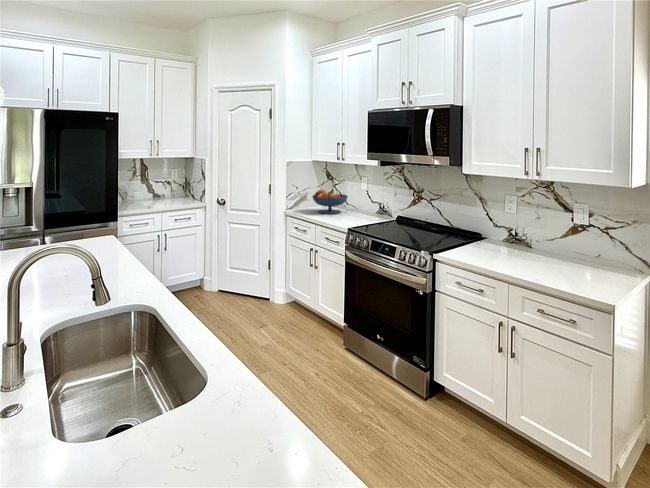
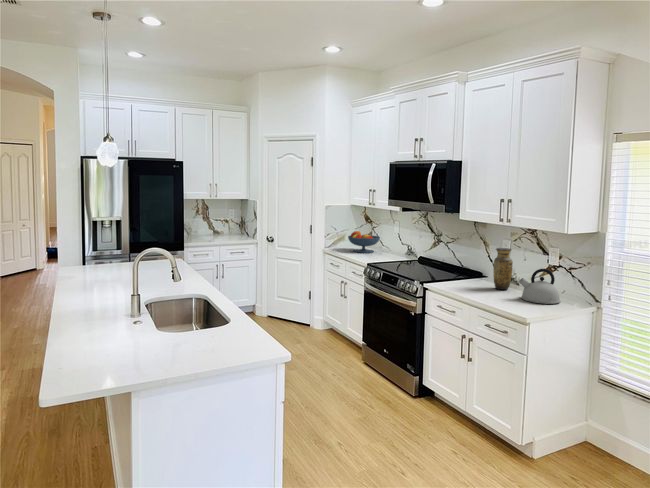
vase: none [508,205,532,256] -> present [493,248,513,290]
kettle: none [551,230,602,274] -> present [519,269,560,304]

